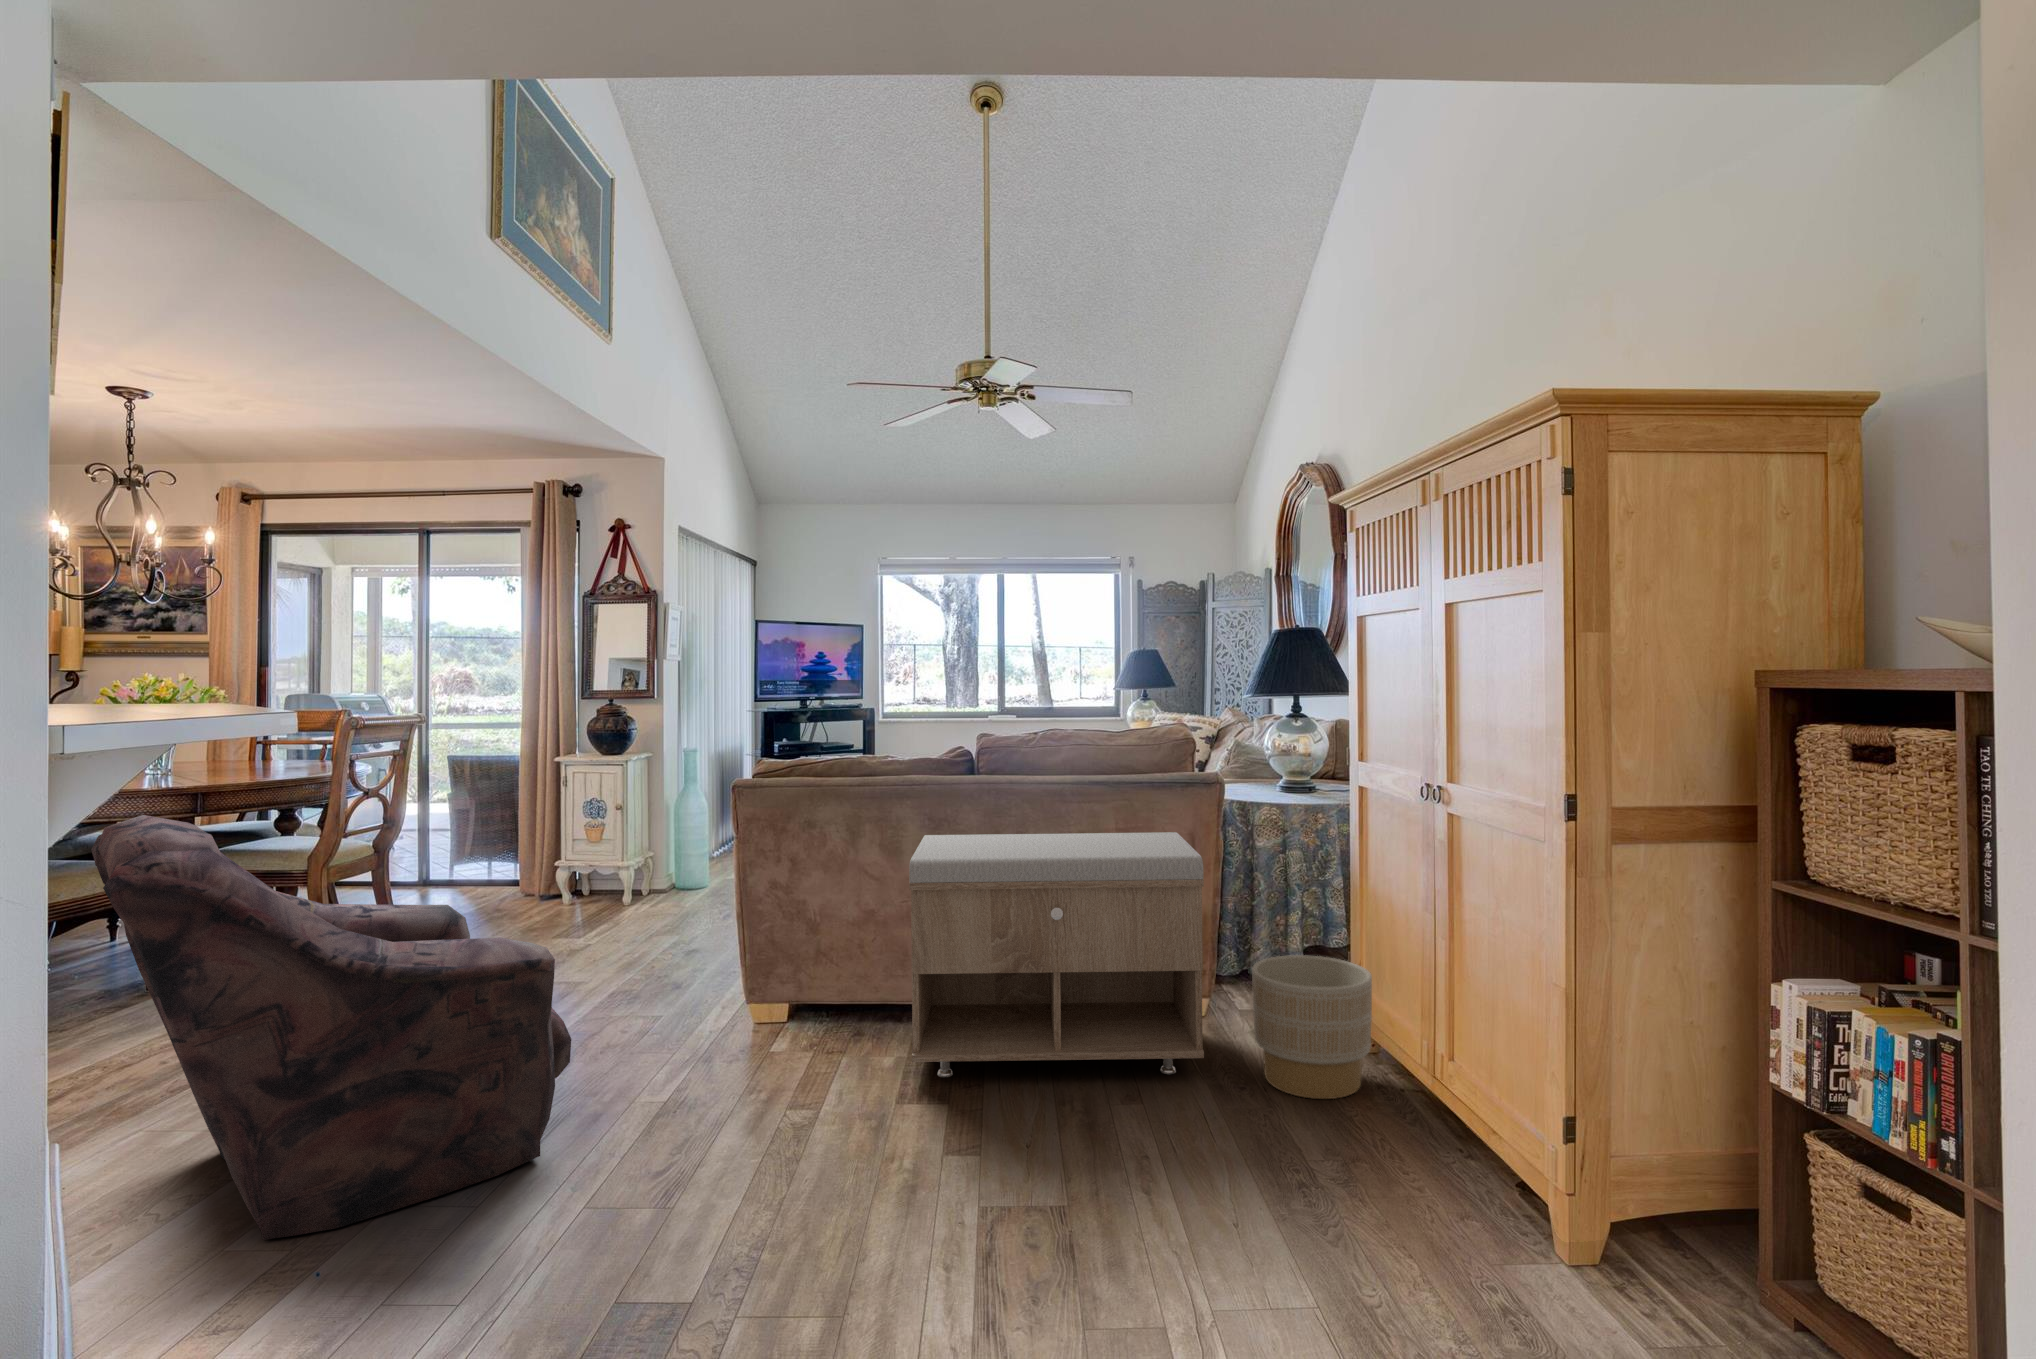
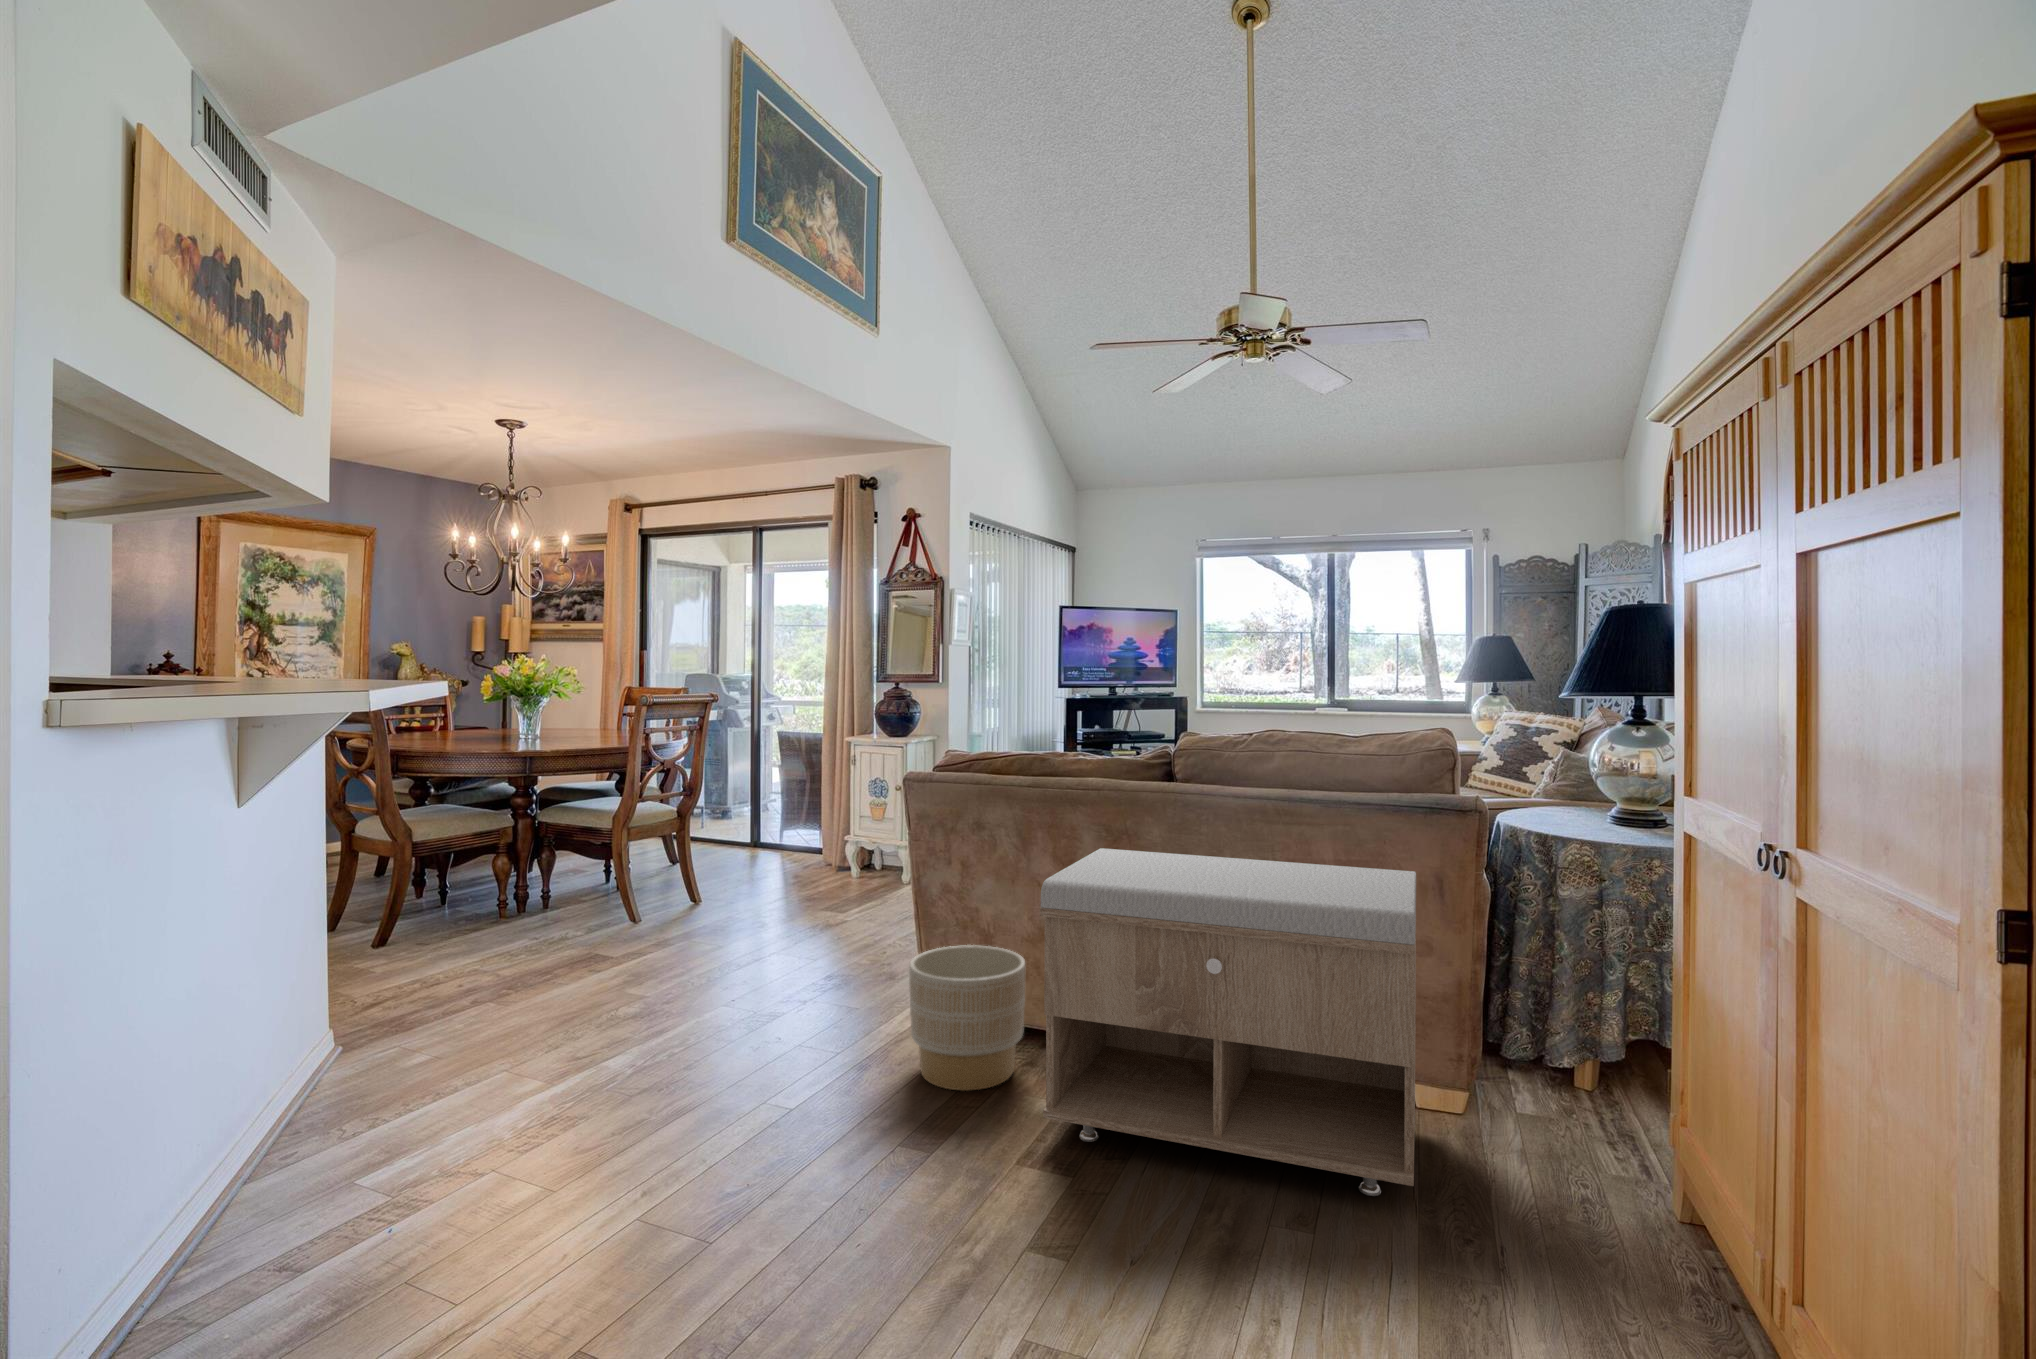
armchair: present [91,815,571,1240] -> none [224,781,682,1199]
planter: present [1252,955,1372,1099] -> present [909,945,1025,1091]

